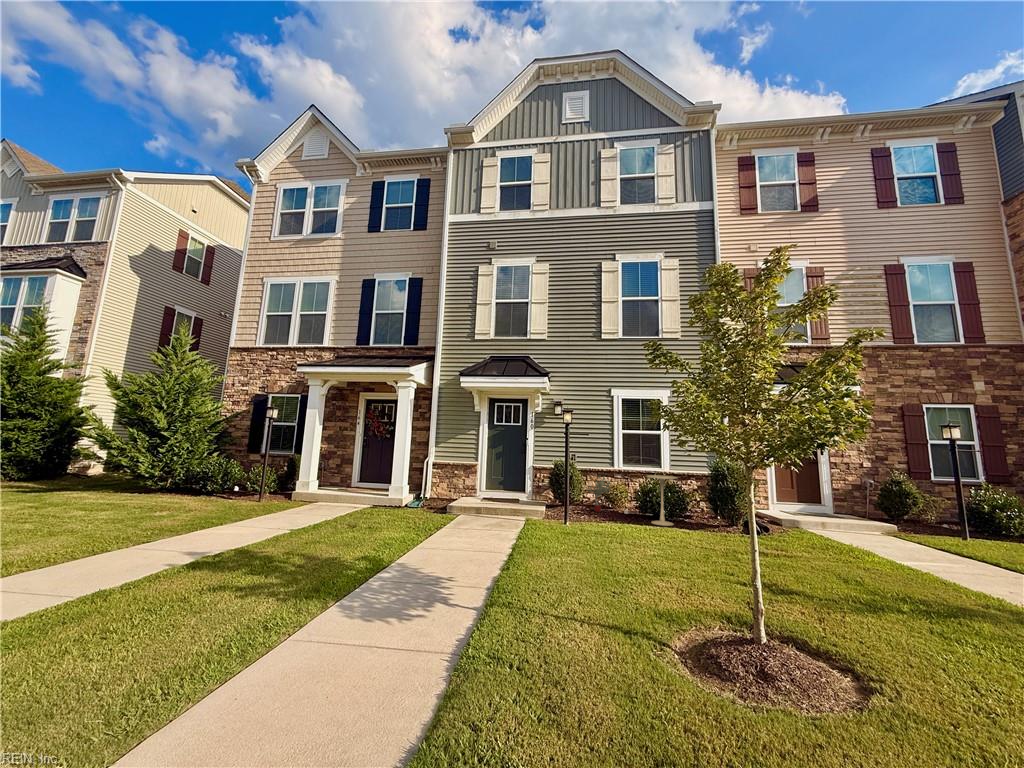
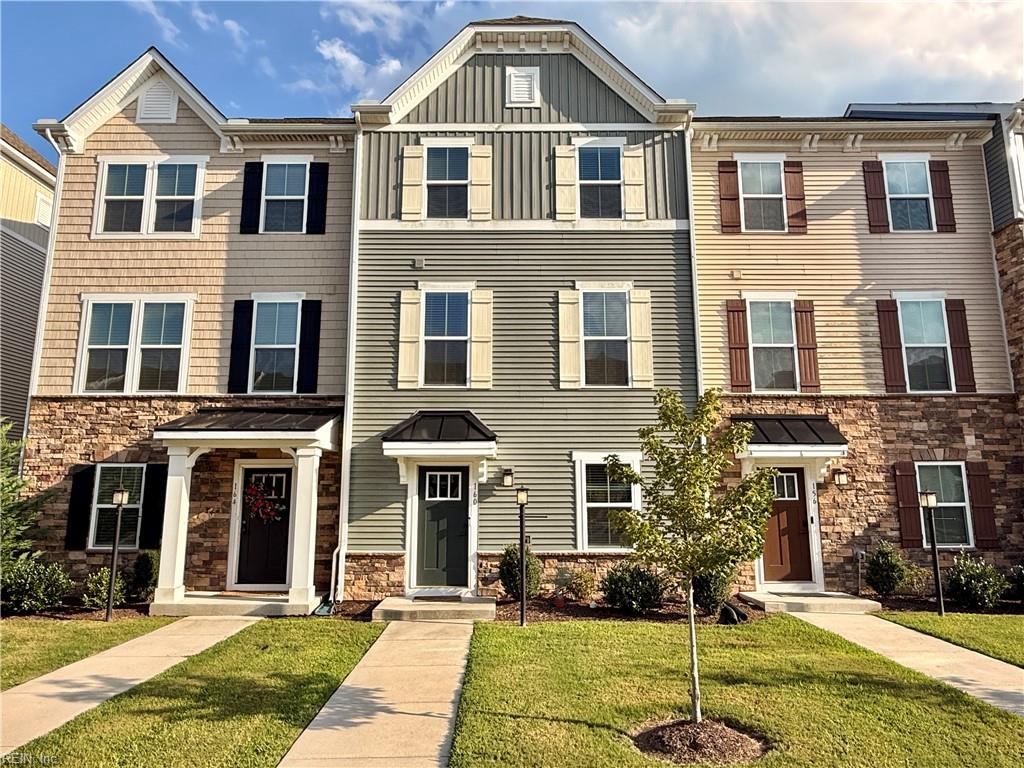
pedestal table: present [647,475,677,526] -> none [617,561,653,621]

